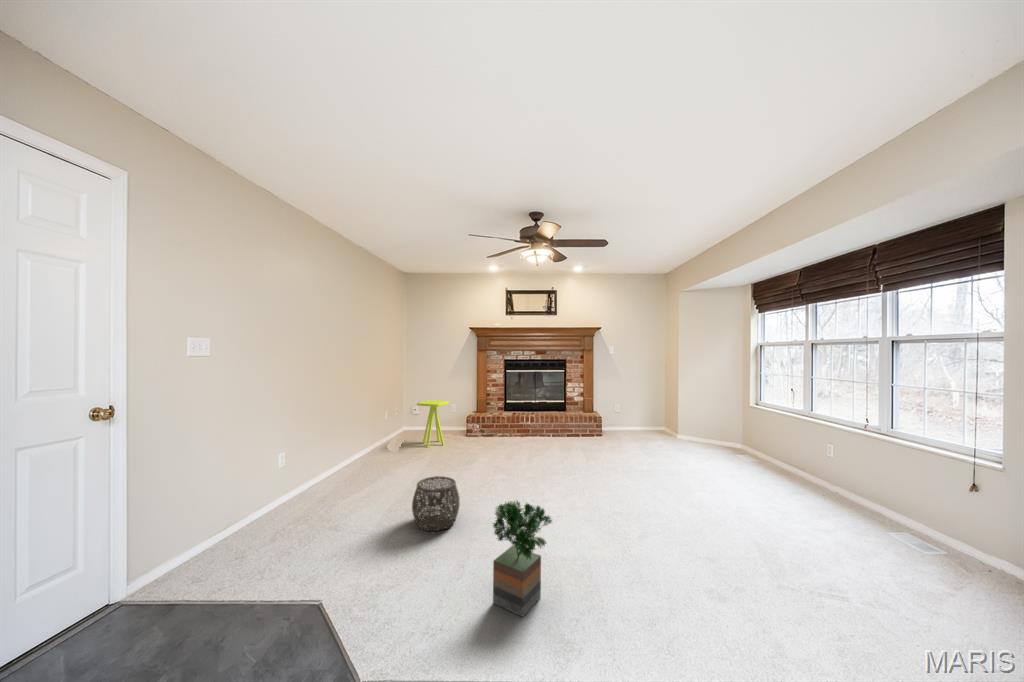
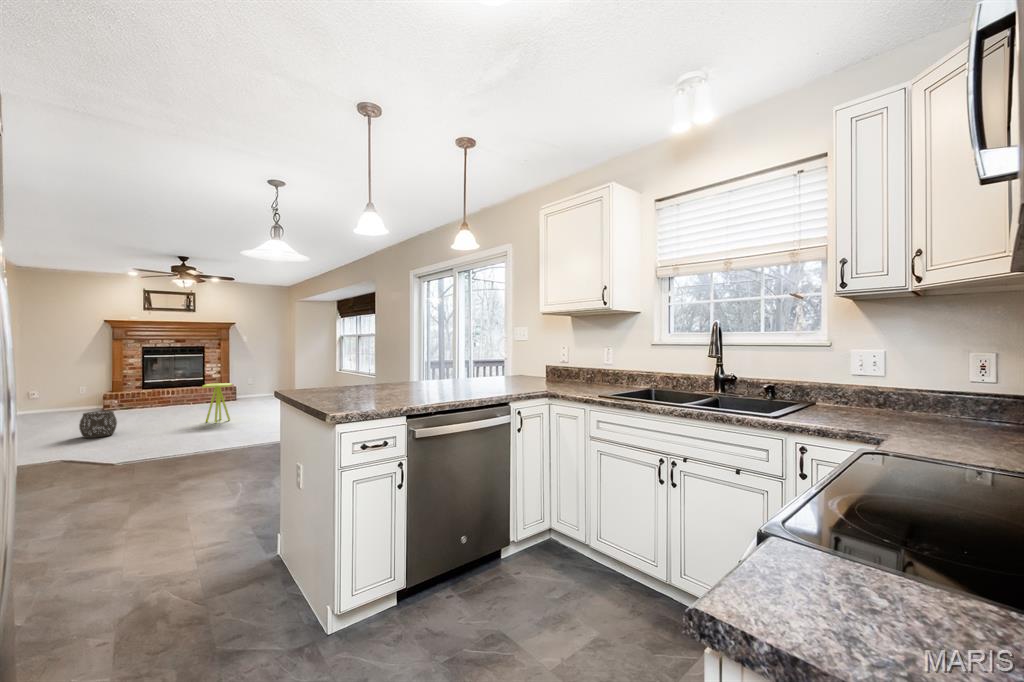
side table: present [417,400,449,446] -> present [202,383,232,422]
potted tree: present [493,500,552,617] -> none [147,399,181,443]

